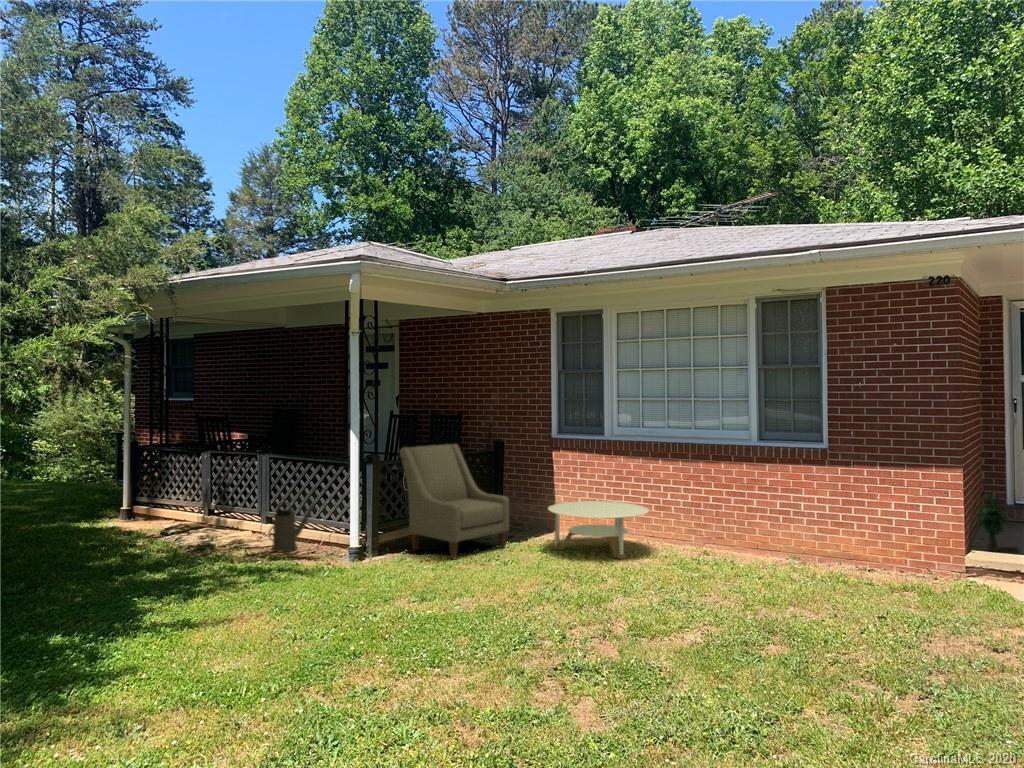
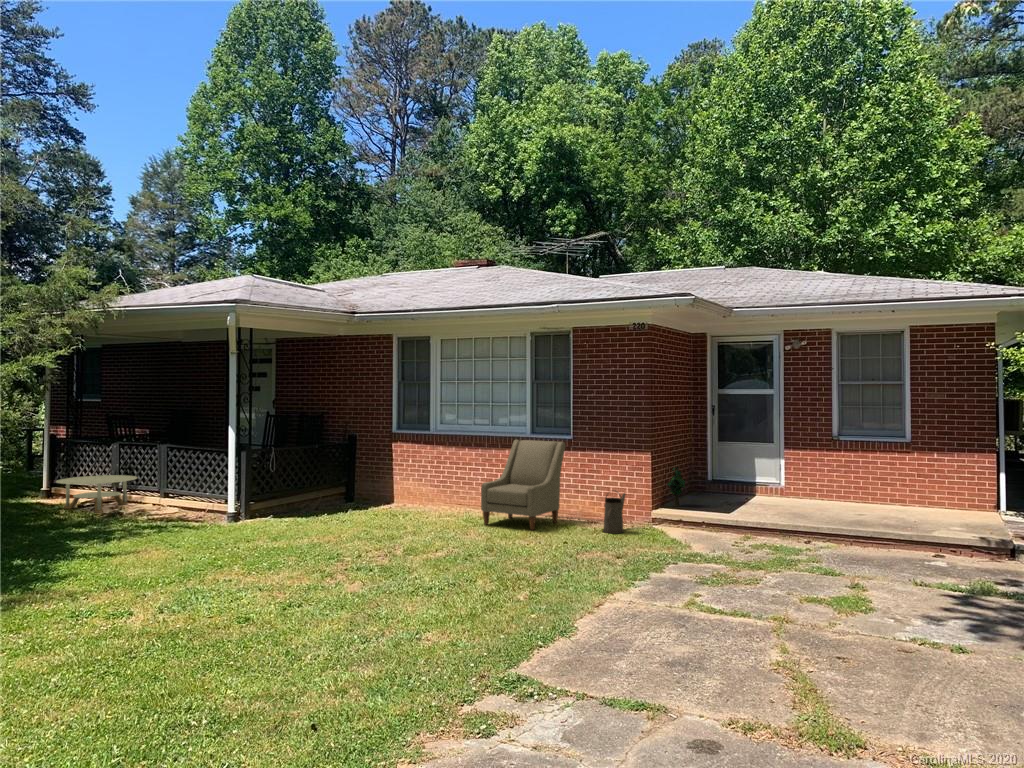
chair: present [400,444,509,560] -> present [481,440,565,530]
watering can: present [268,501,314,552] -> present [603,491,625,534]
round table: present [548,501,649,559] -> present [56,475,137,513]

